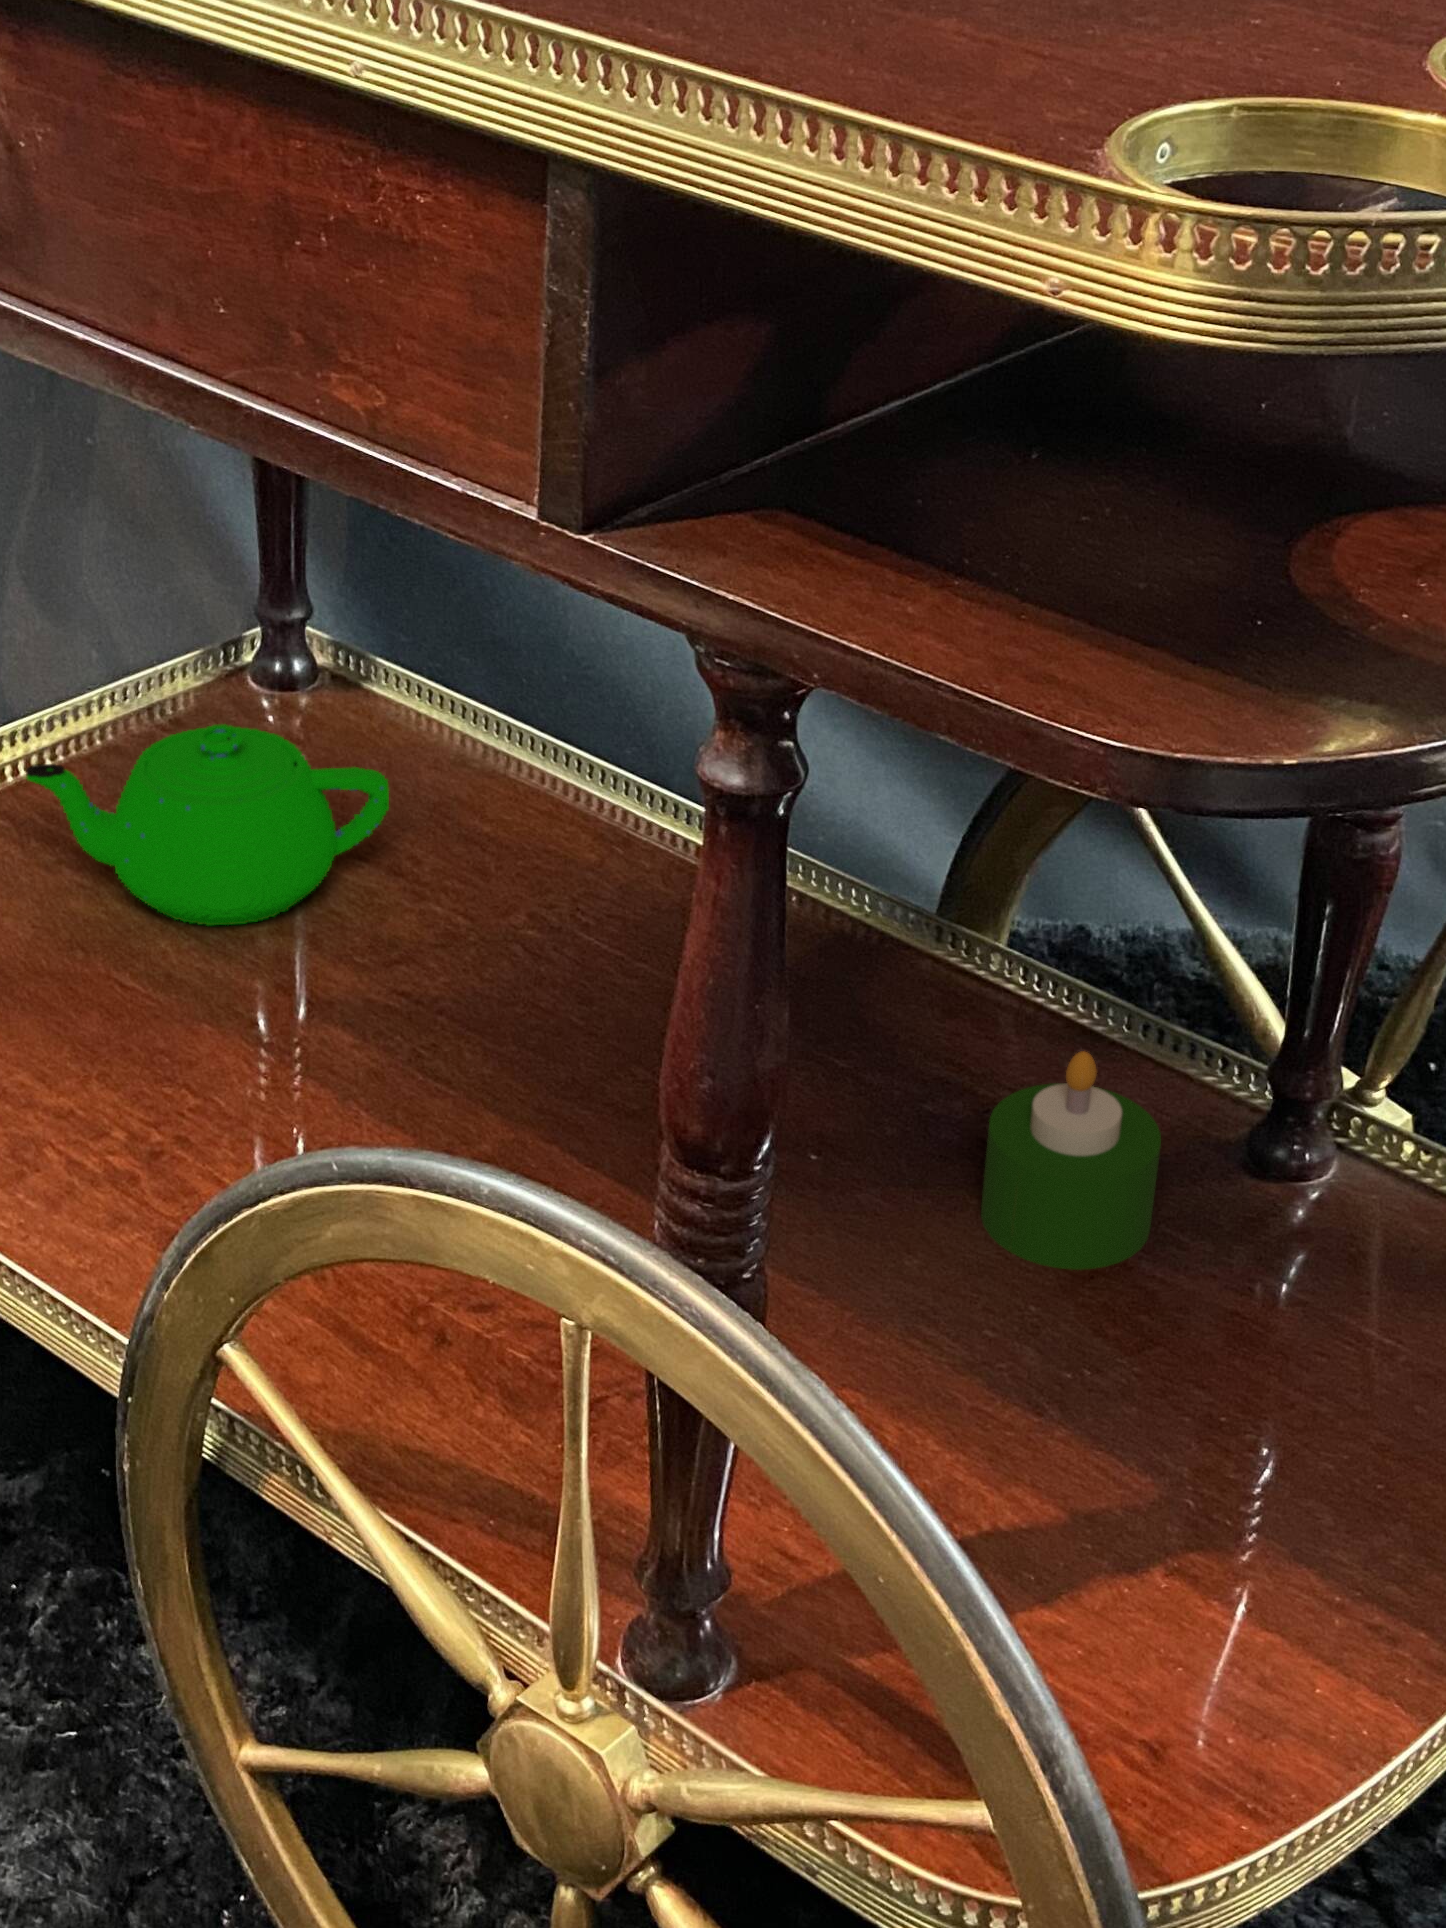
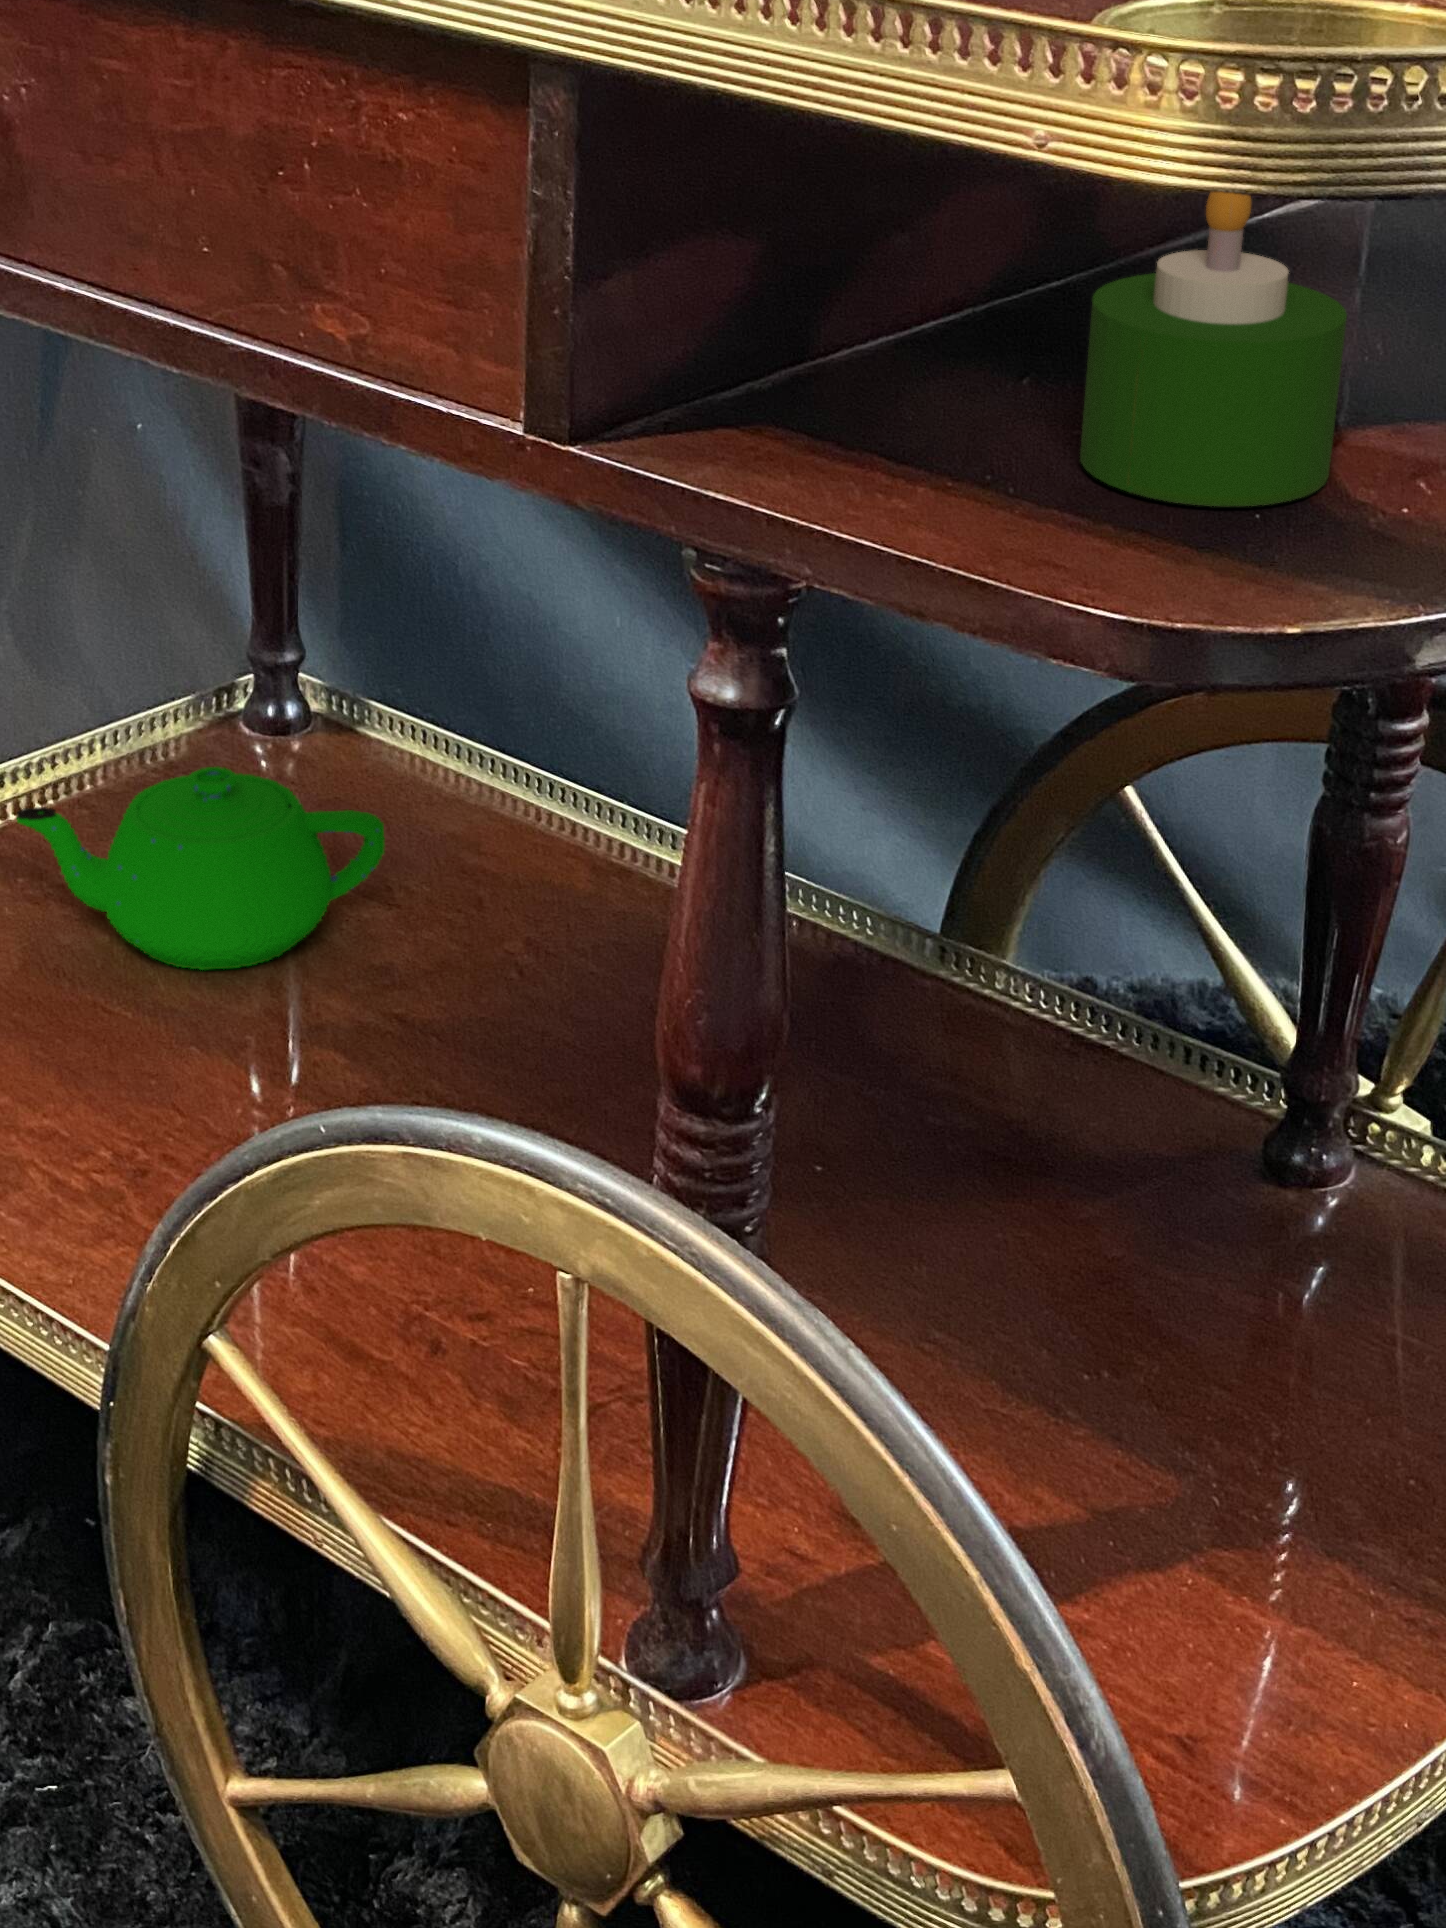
candle: present [981,1051,1161,1270] -> present [1080,192,1347,506]

